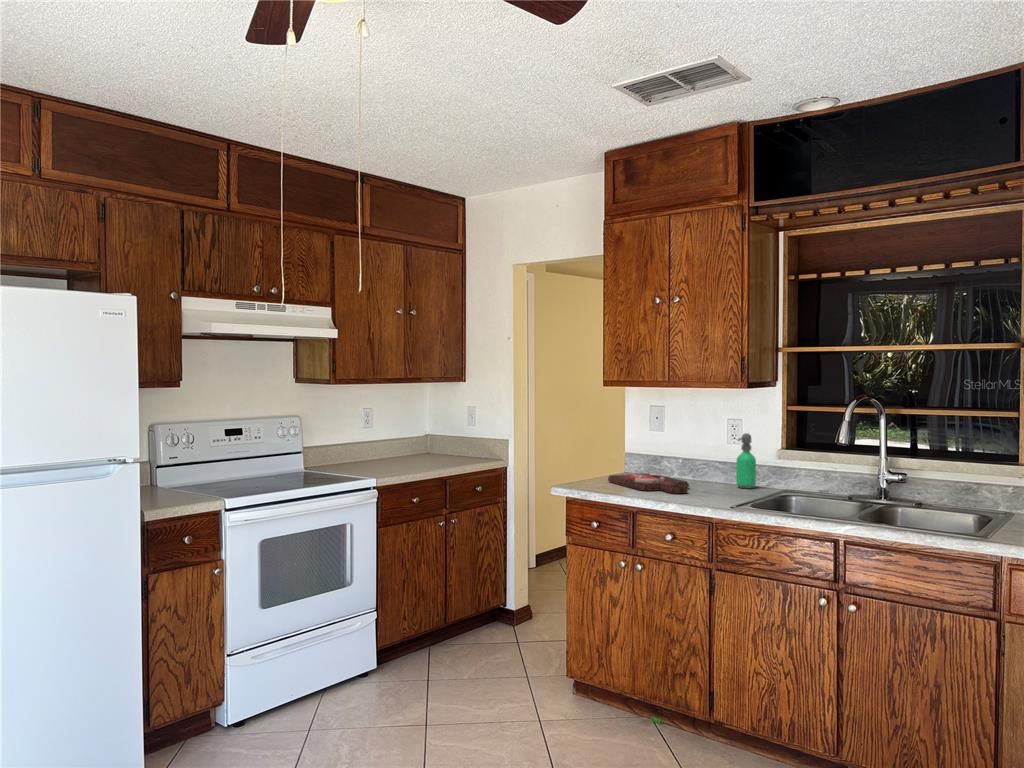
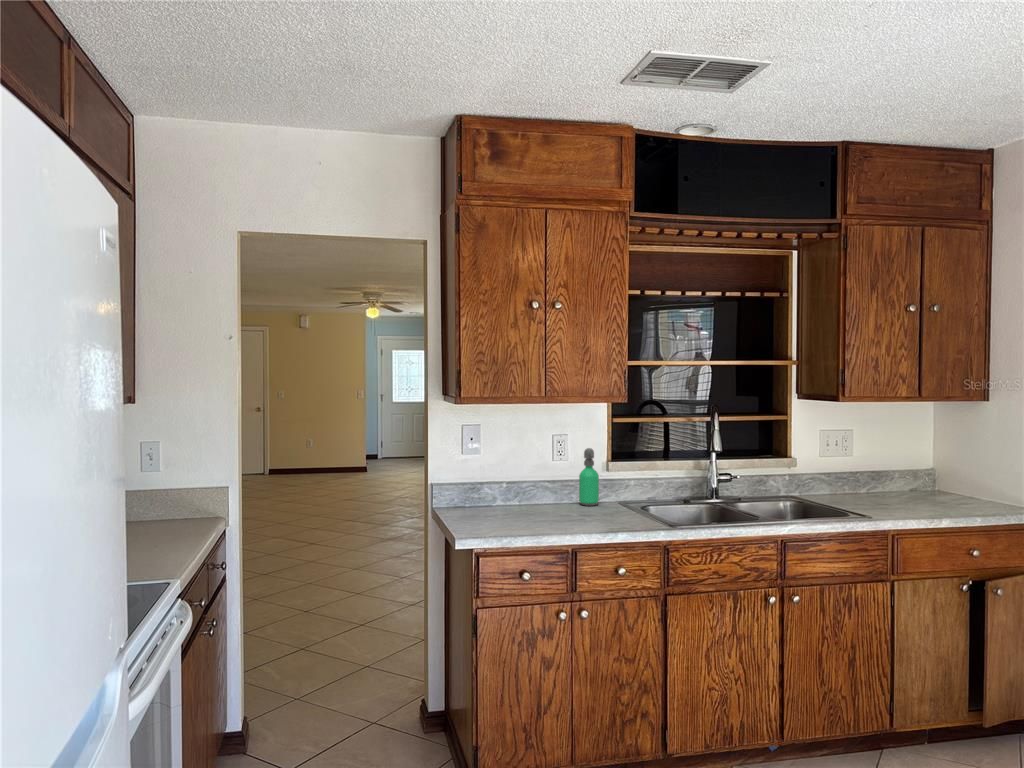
cutting board: present [608,473,689,494] -> none [475,504,594,527]

